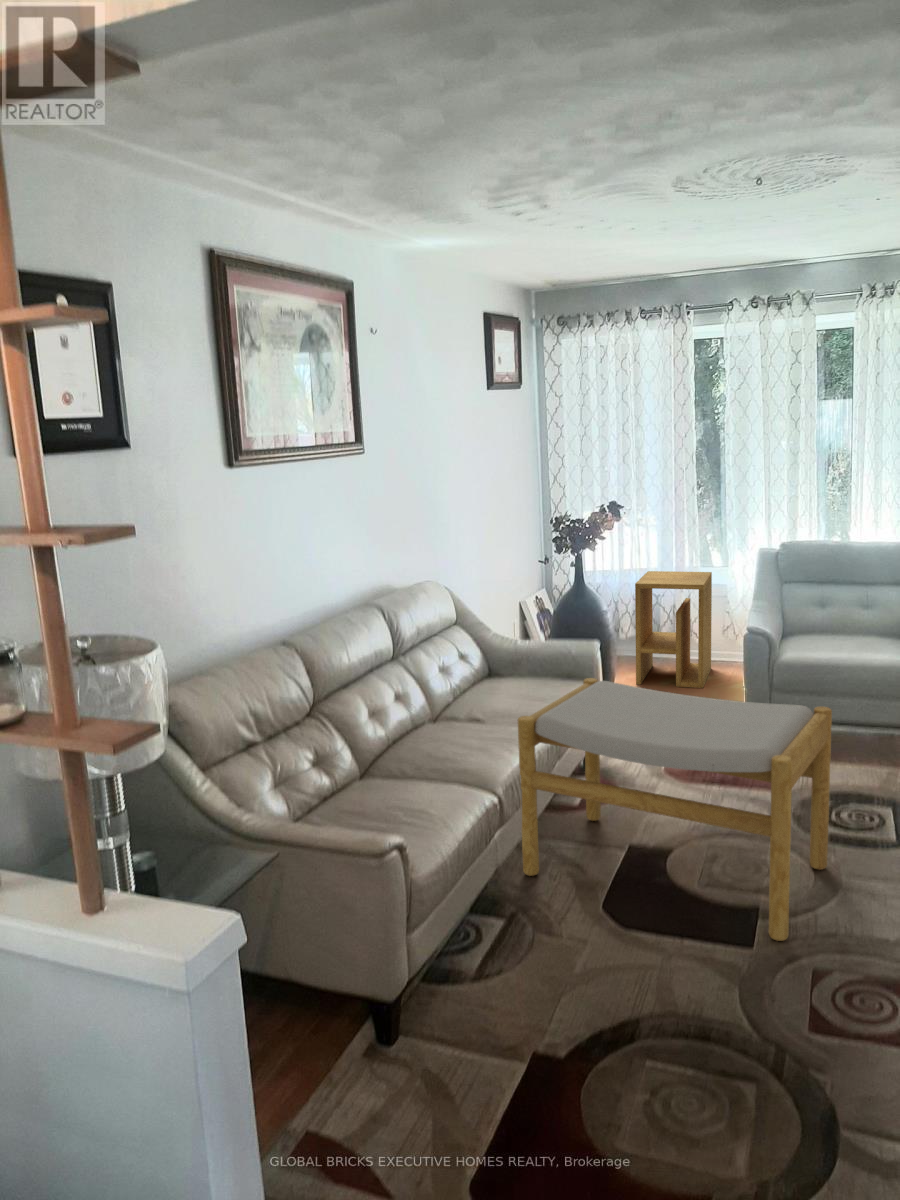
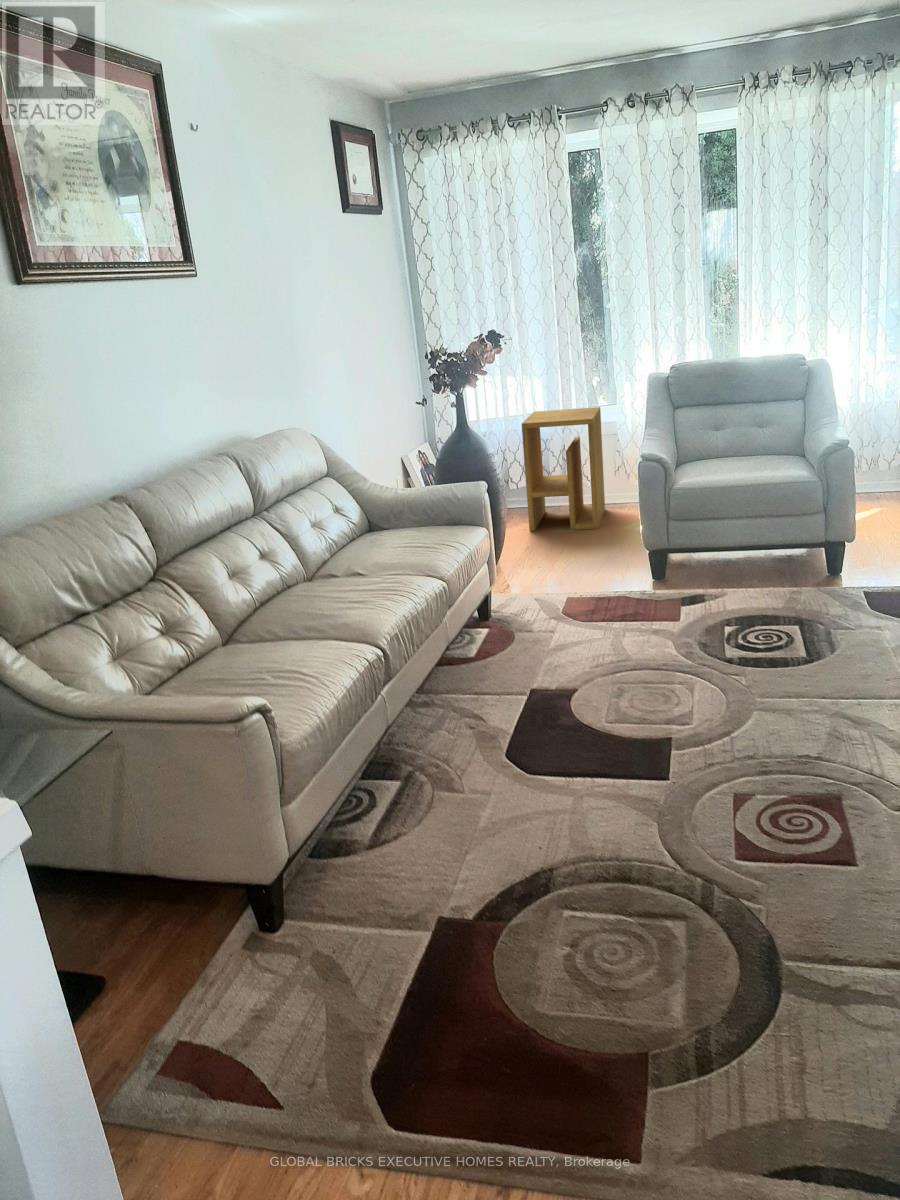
footstool: present [518,678,832,941] -> none [397,515,738,771]

